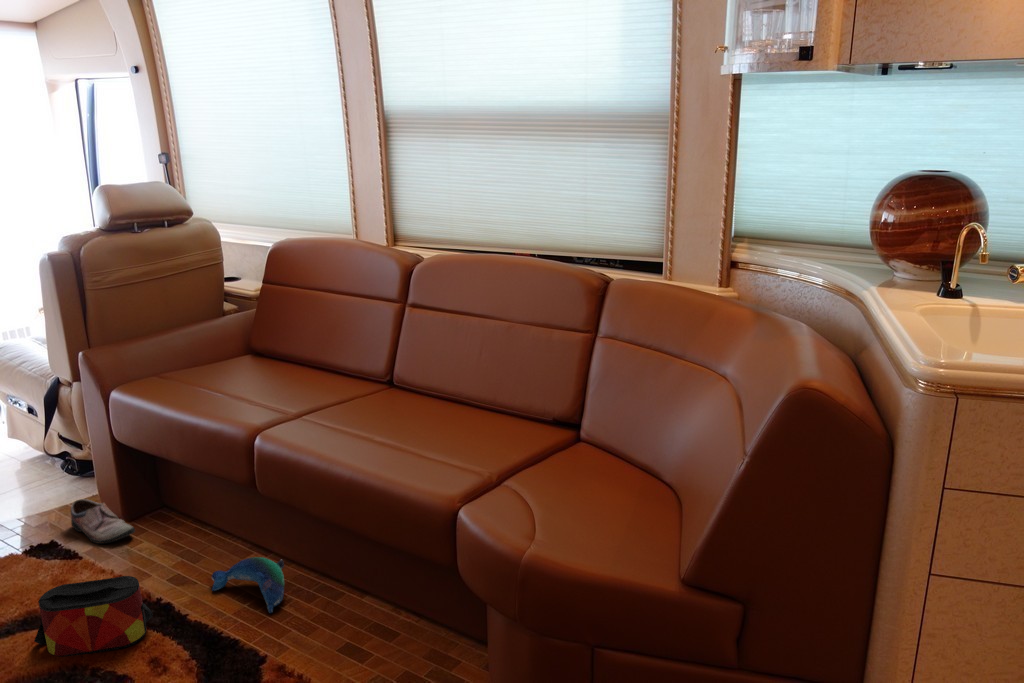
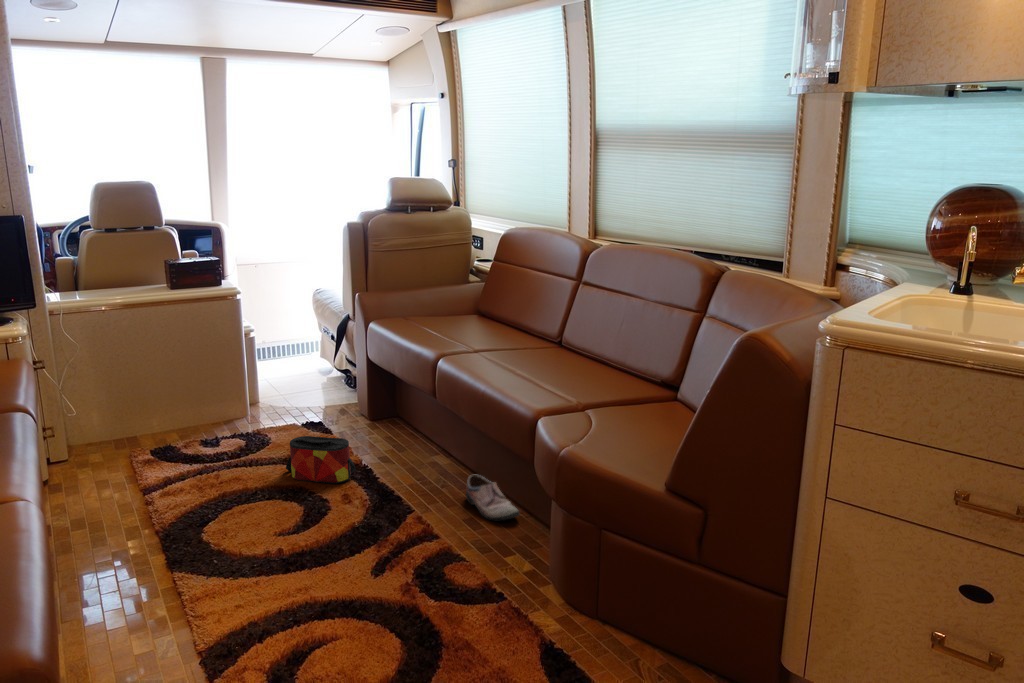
shoe: present [71,499,135,544] -> present [466,475,519,520]
plush toy: present [212,557,284,613] -> none [401,449,450,487]

